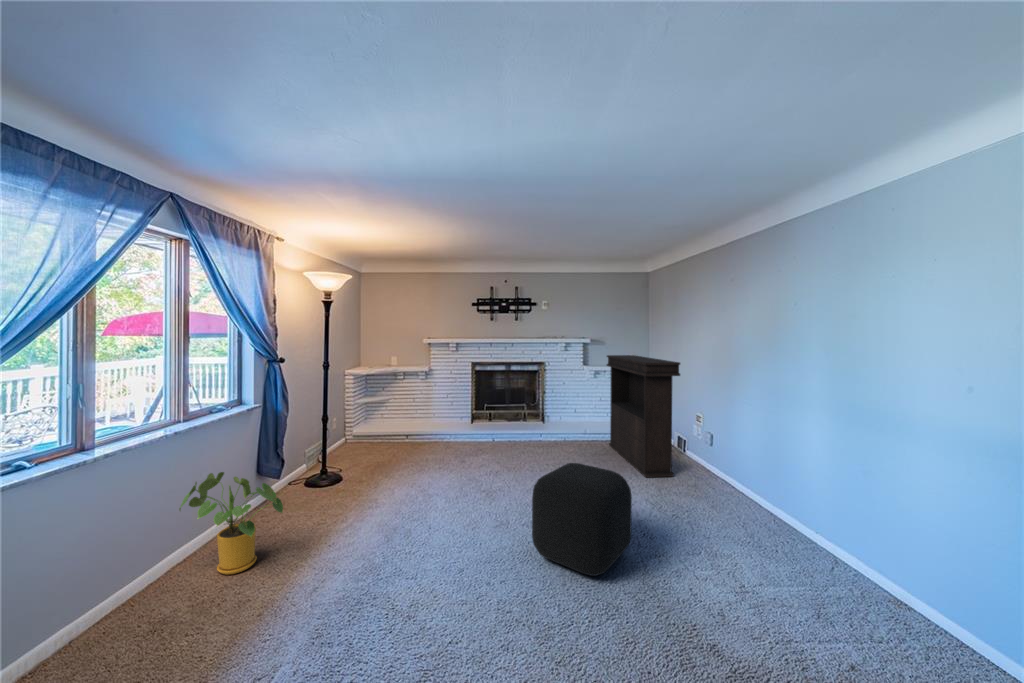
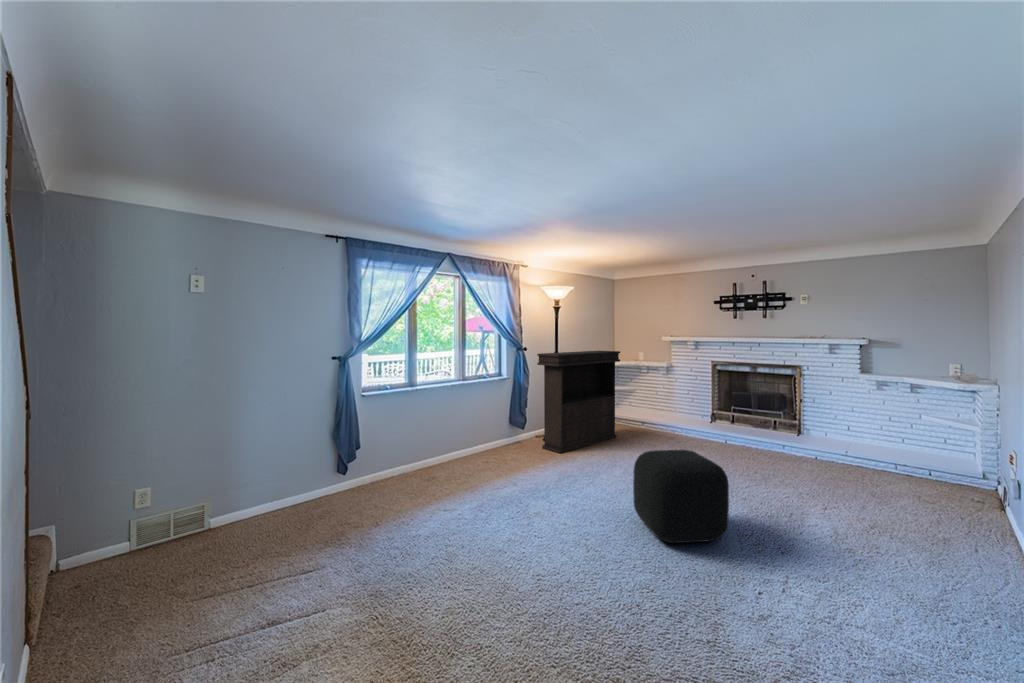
console table: present [607,355,680,478] -> present [537,351,620,453]
house plant: present [179,472,283,574] -> none [453,411,496,468]

